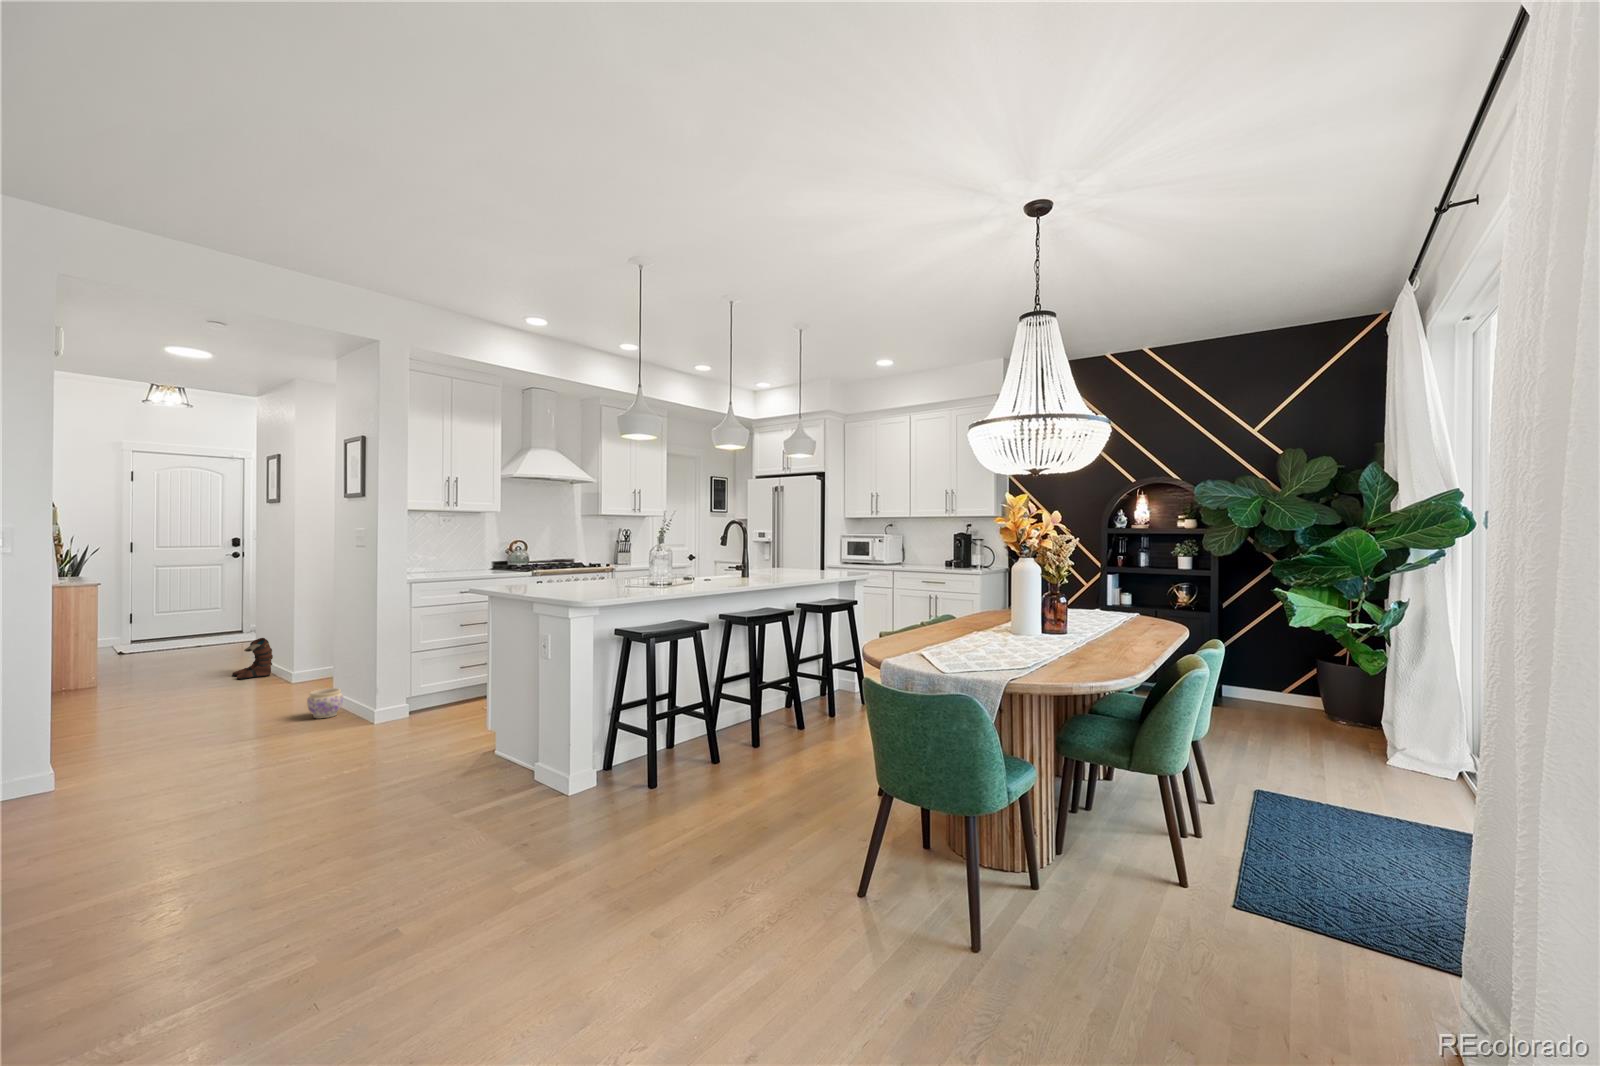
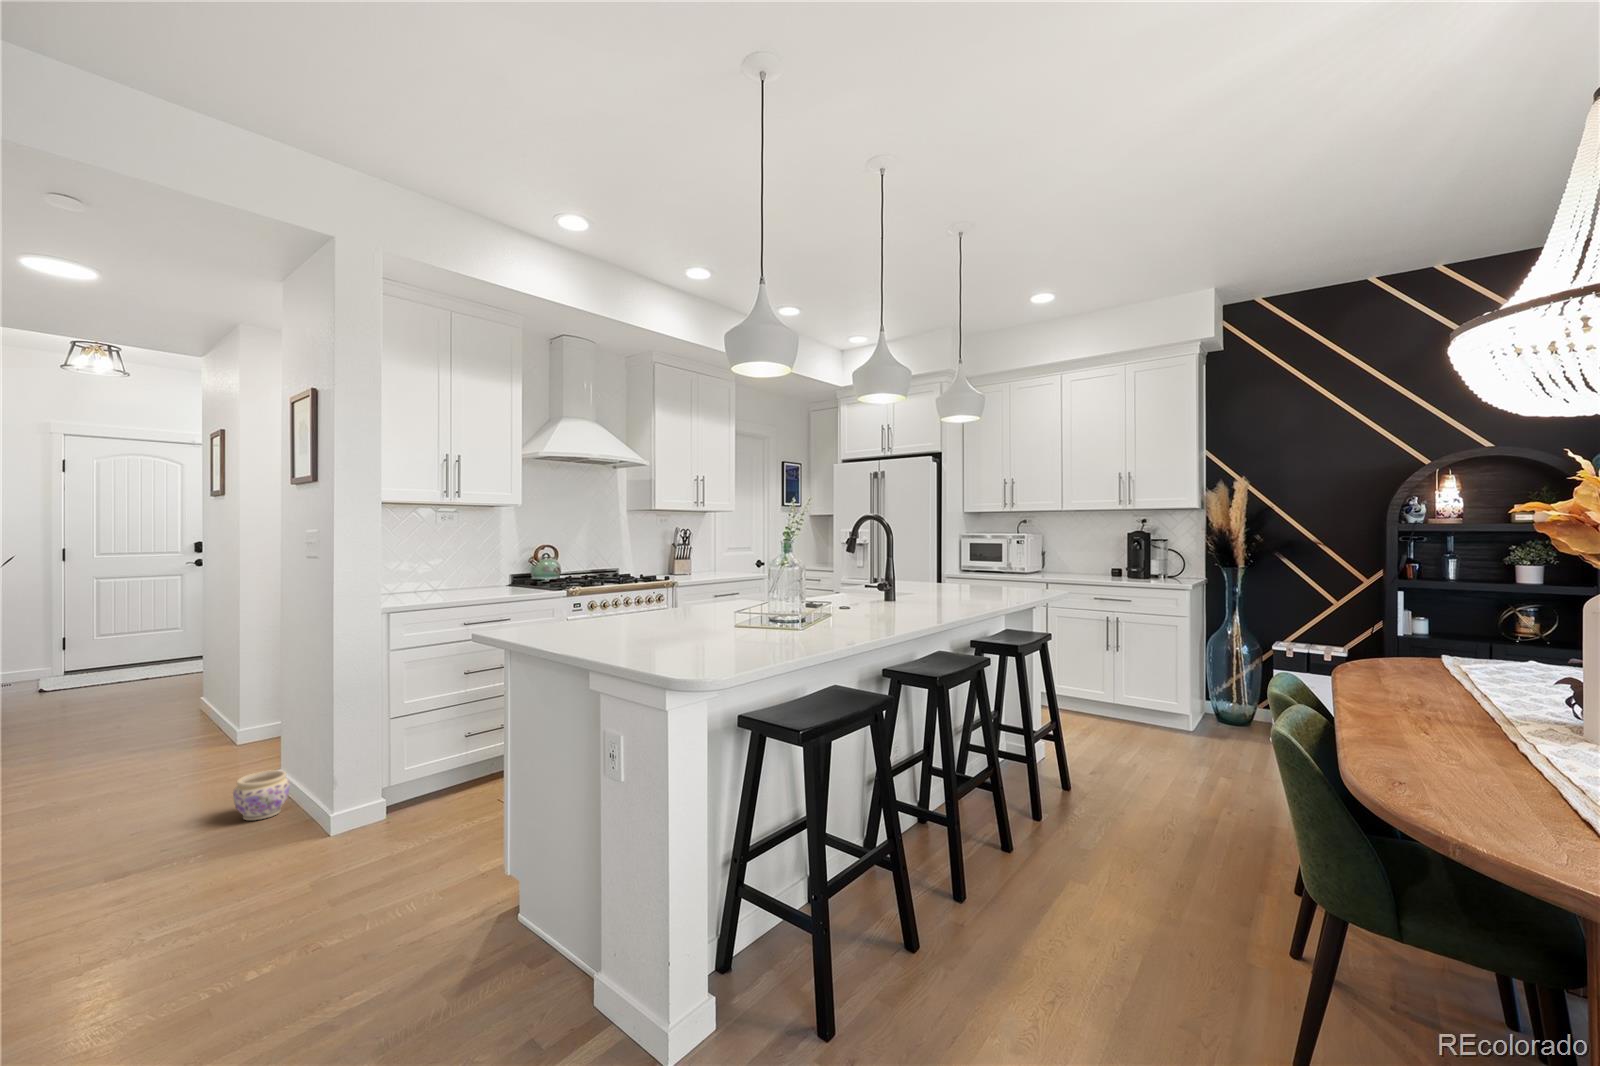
boots: present [232,638,273,679] -> none [159,679,214,738]

